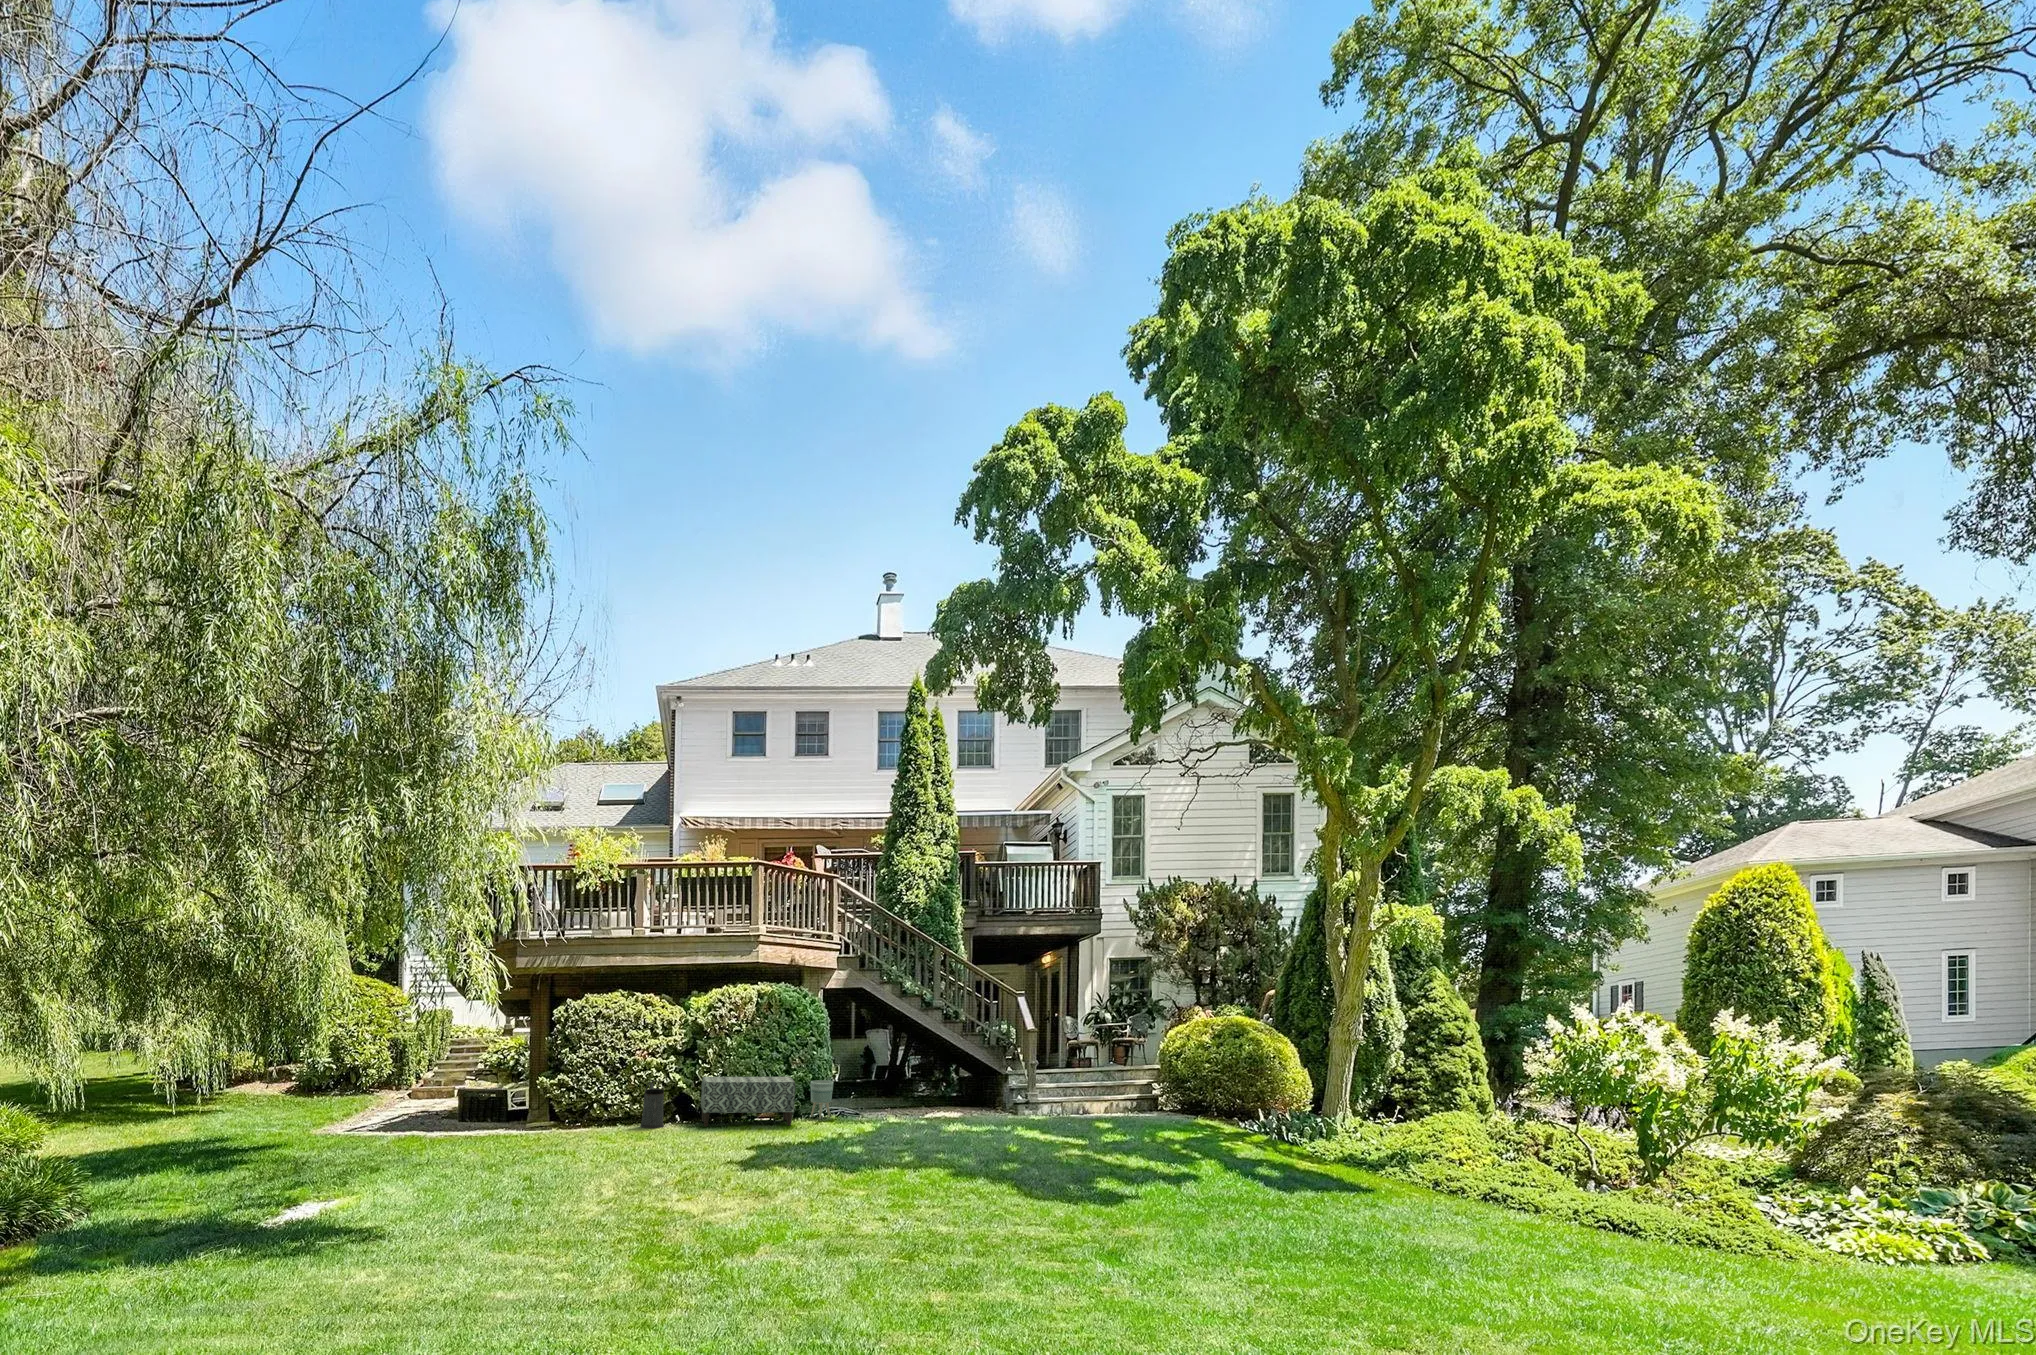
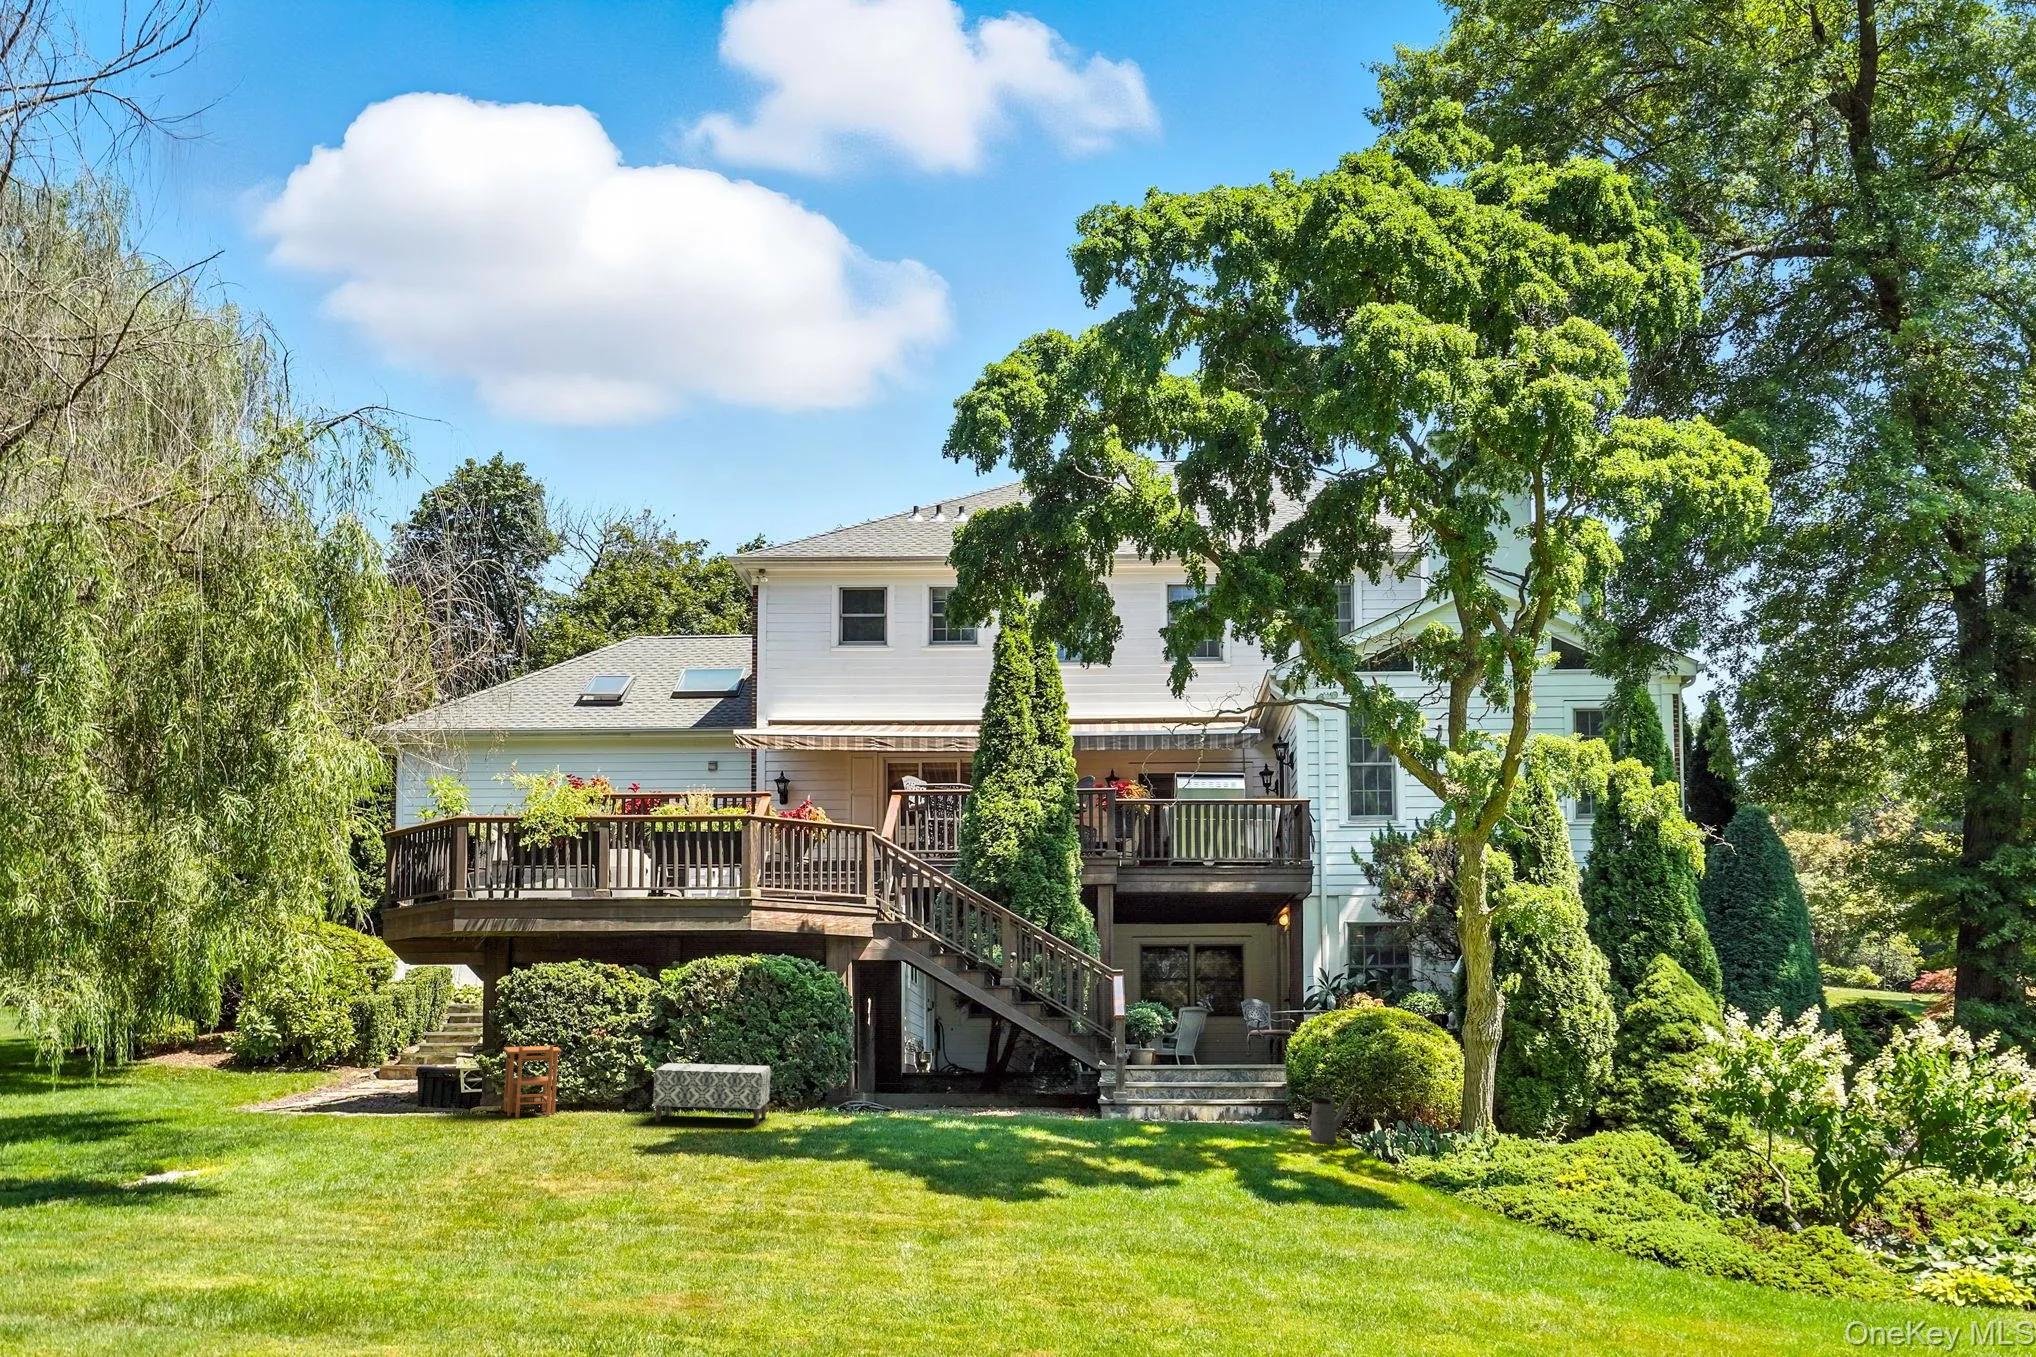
side table: none [561,1064,616,1128] -> present [504,1045,561,1118]
watering can: present [640,1080,664,1128] -> present [1308,1087,1350,1144]
planter: present [811,1080,834,1119] -> none [799,1071,827,1118]

